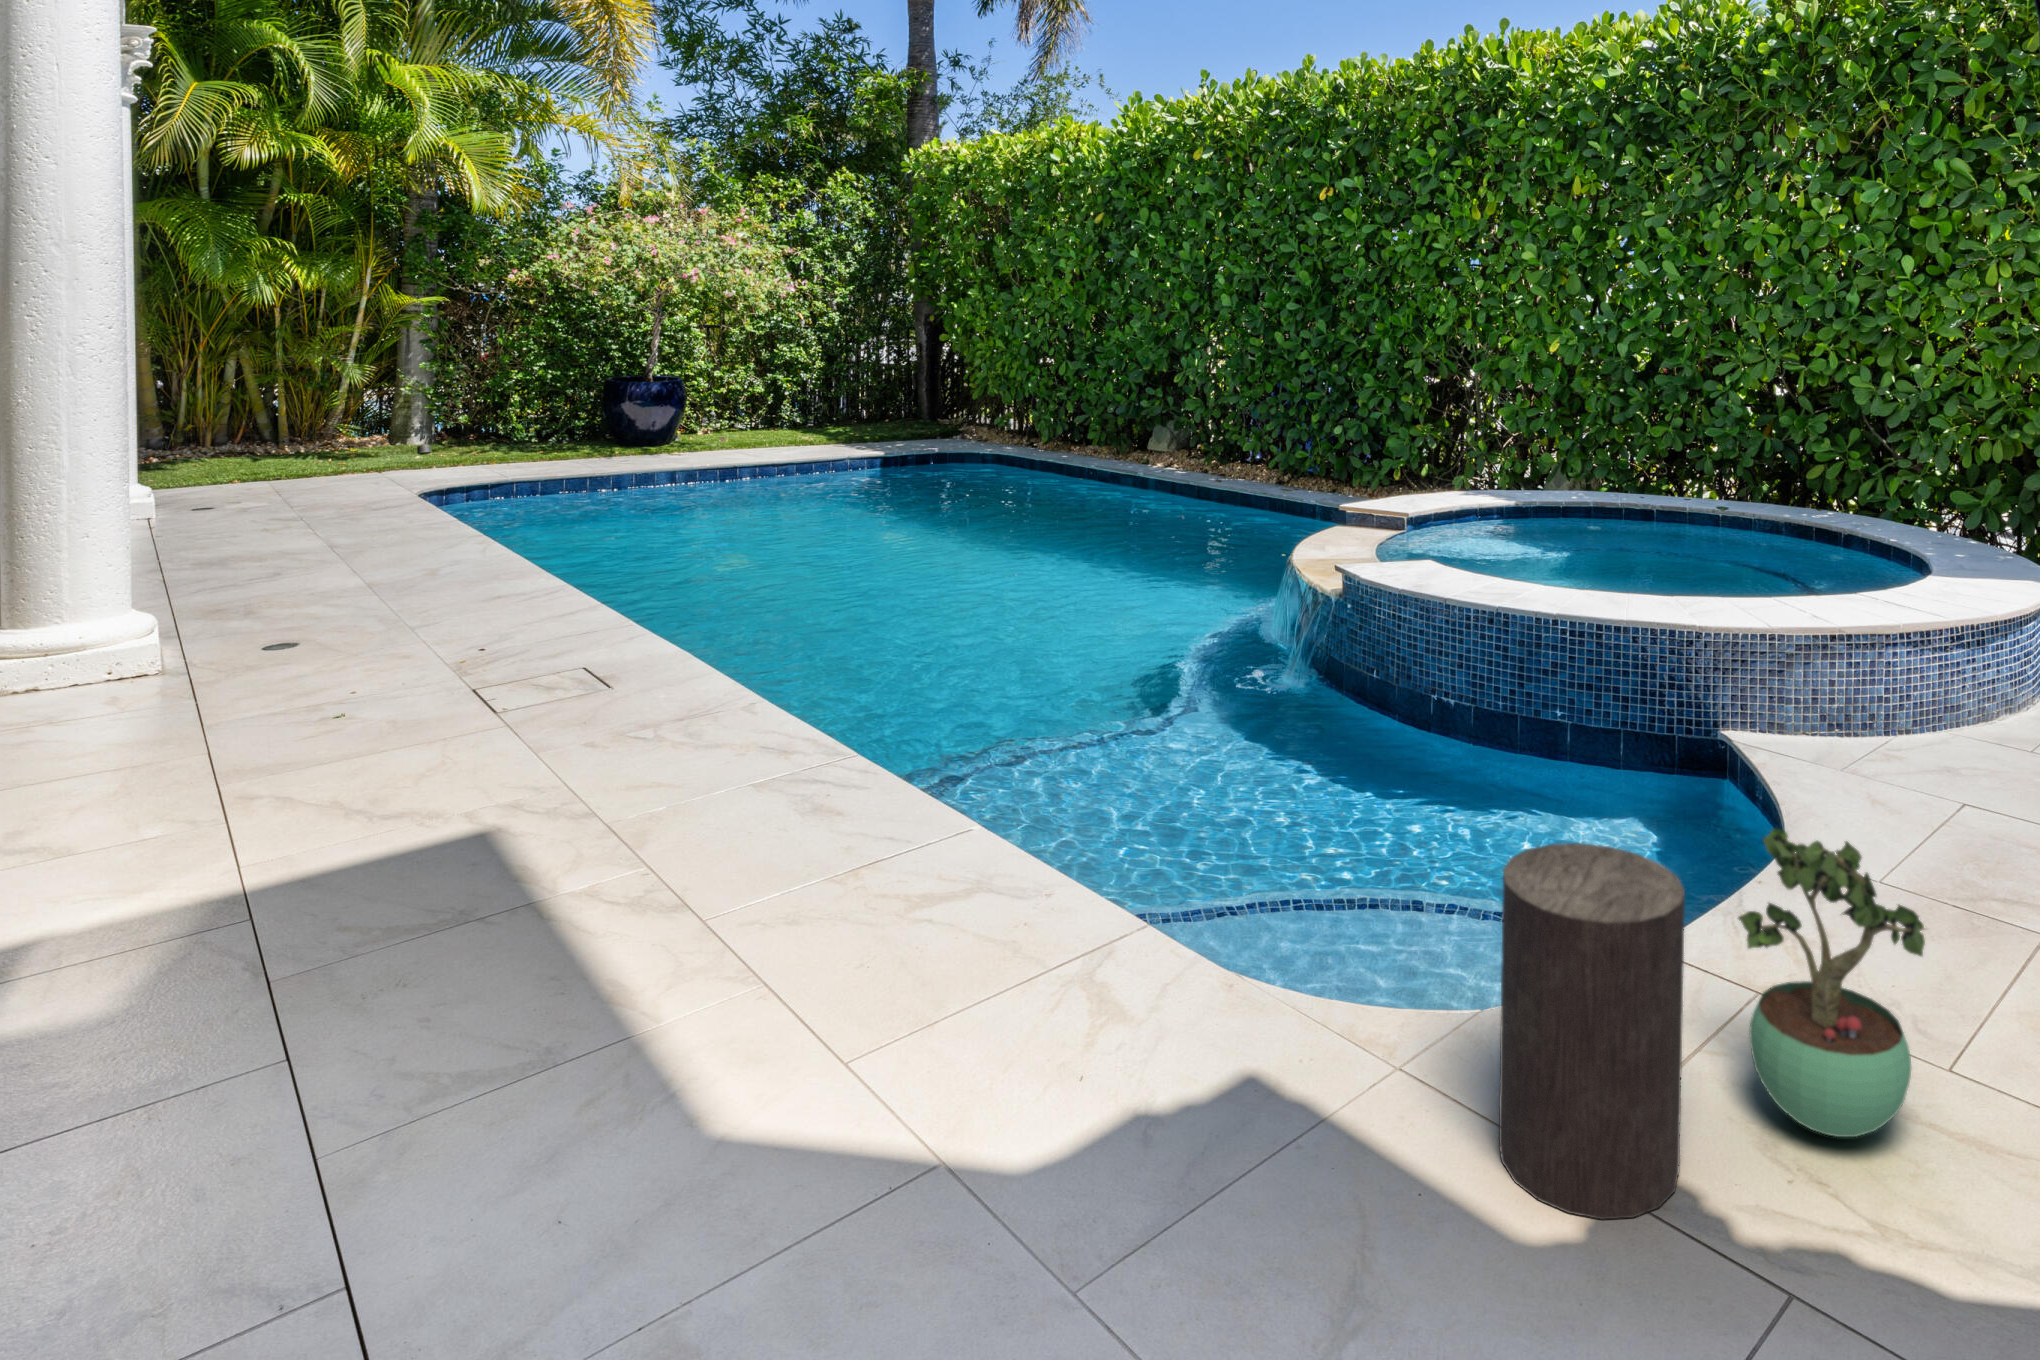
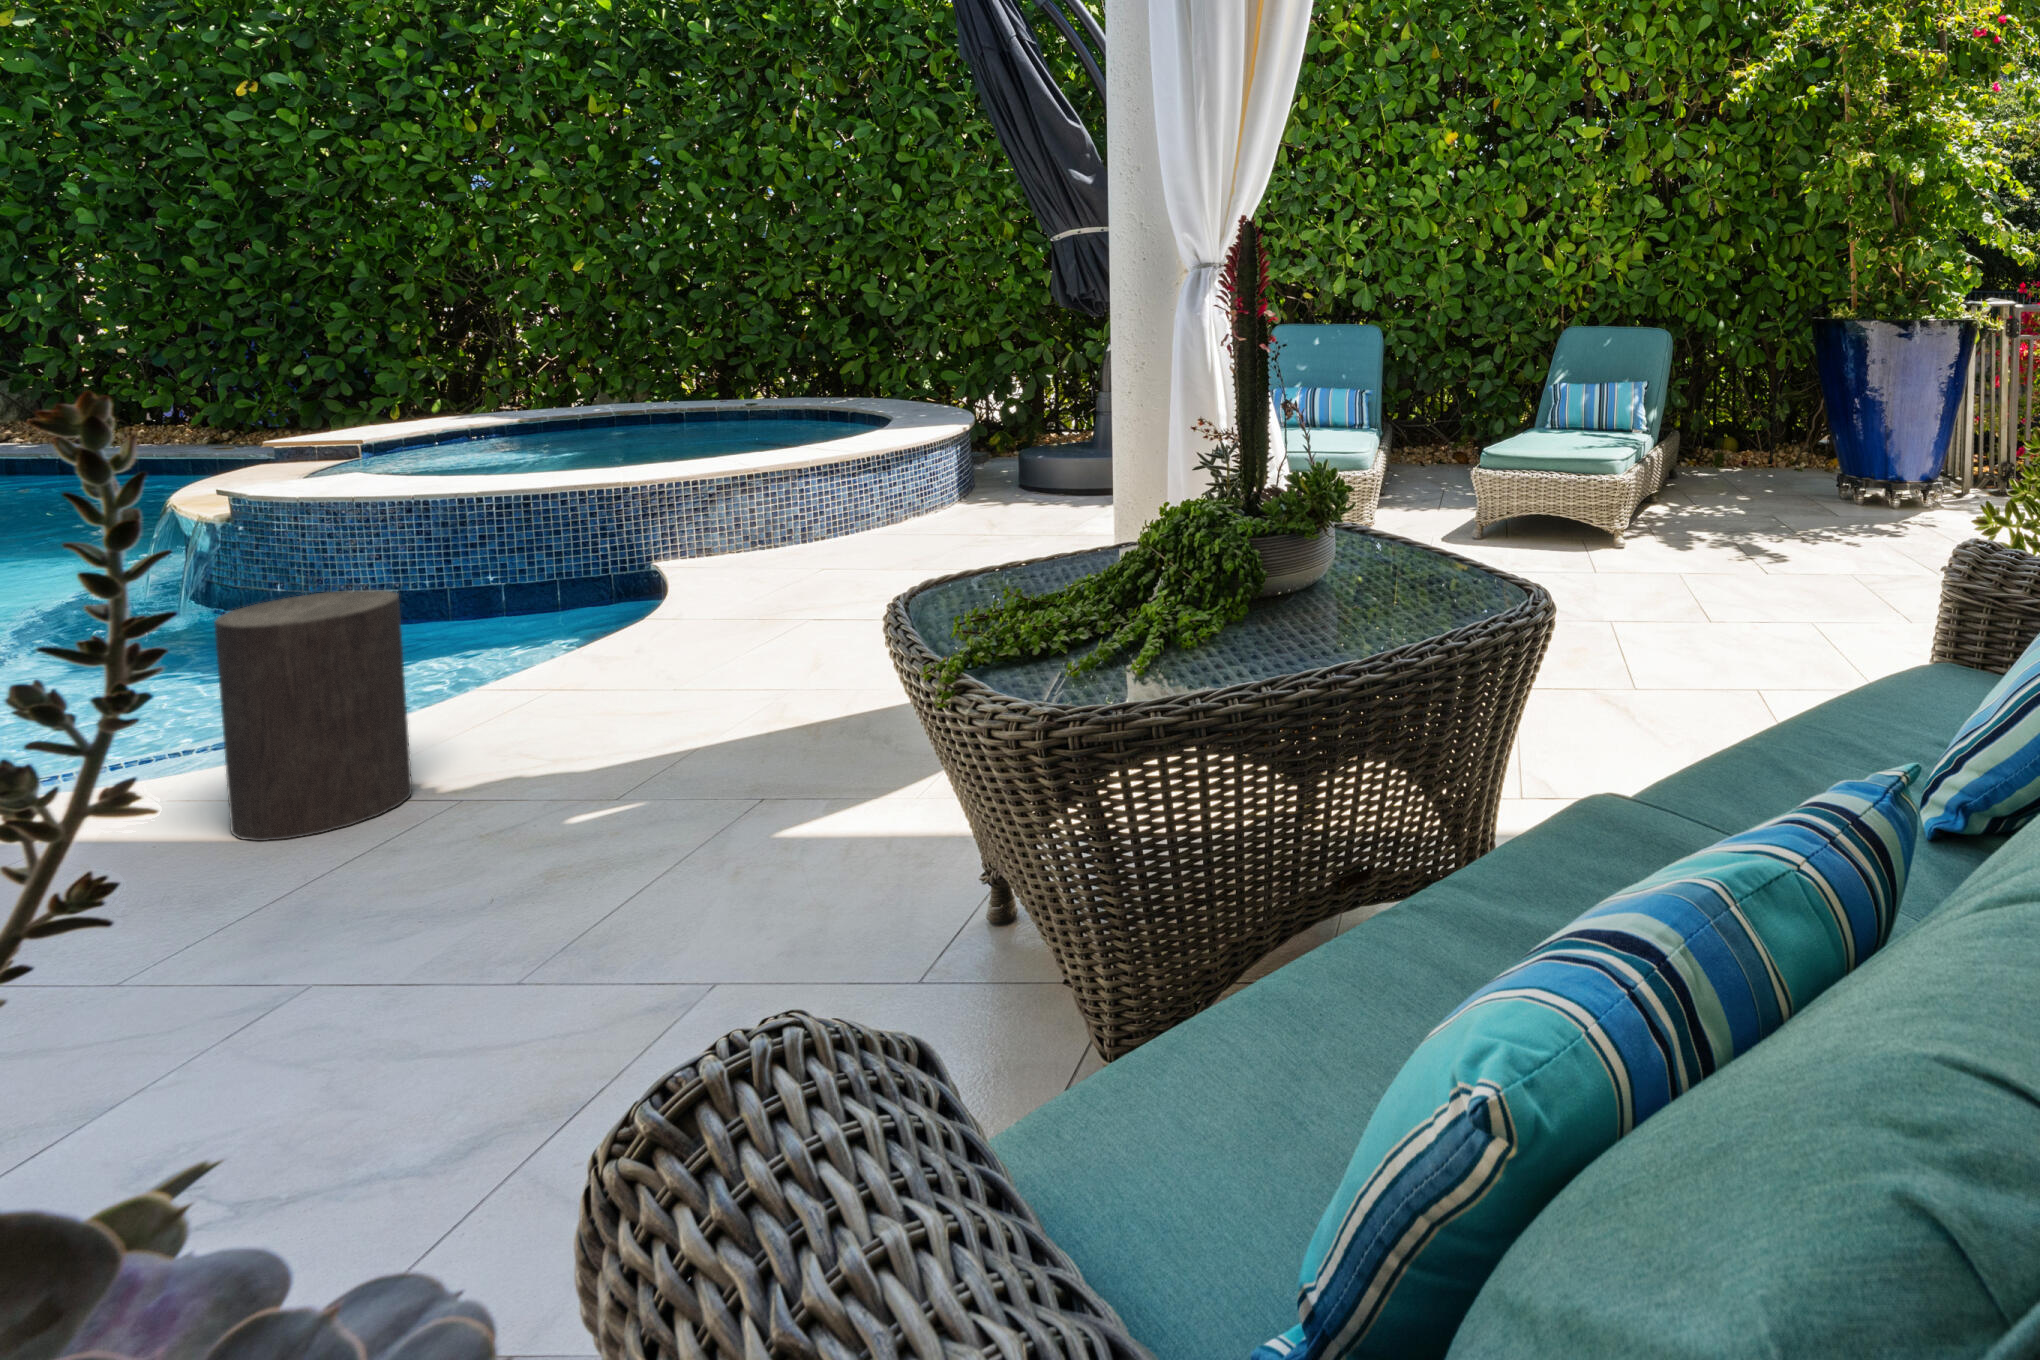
potted plant: present [1738,828,1925,1137] -> none [490,550,625,749]

